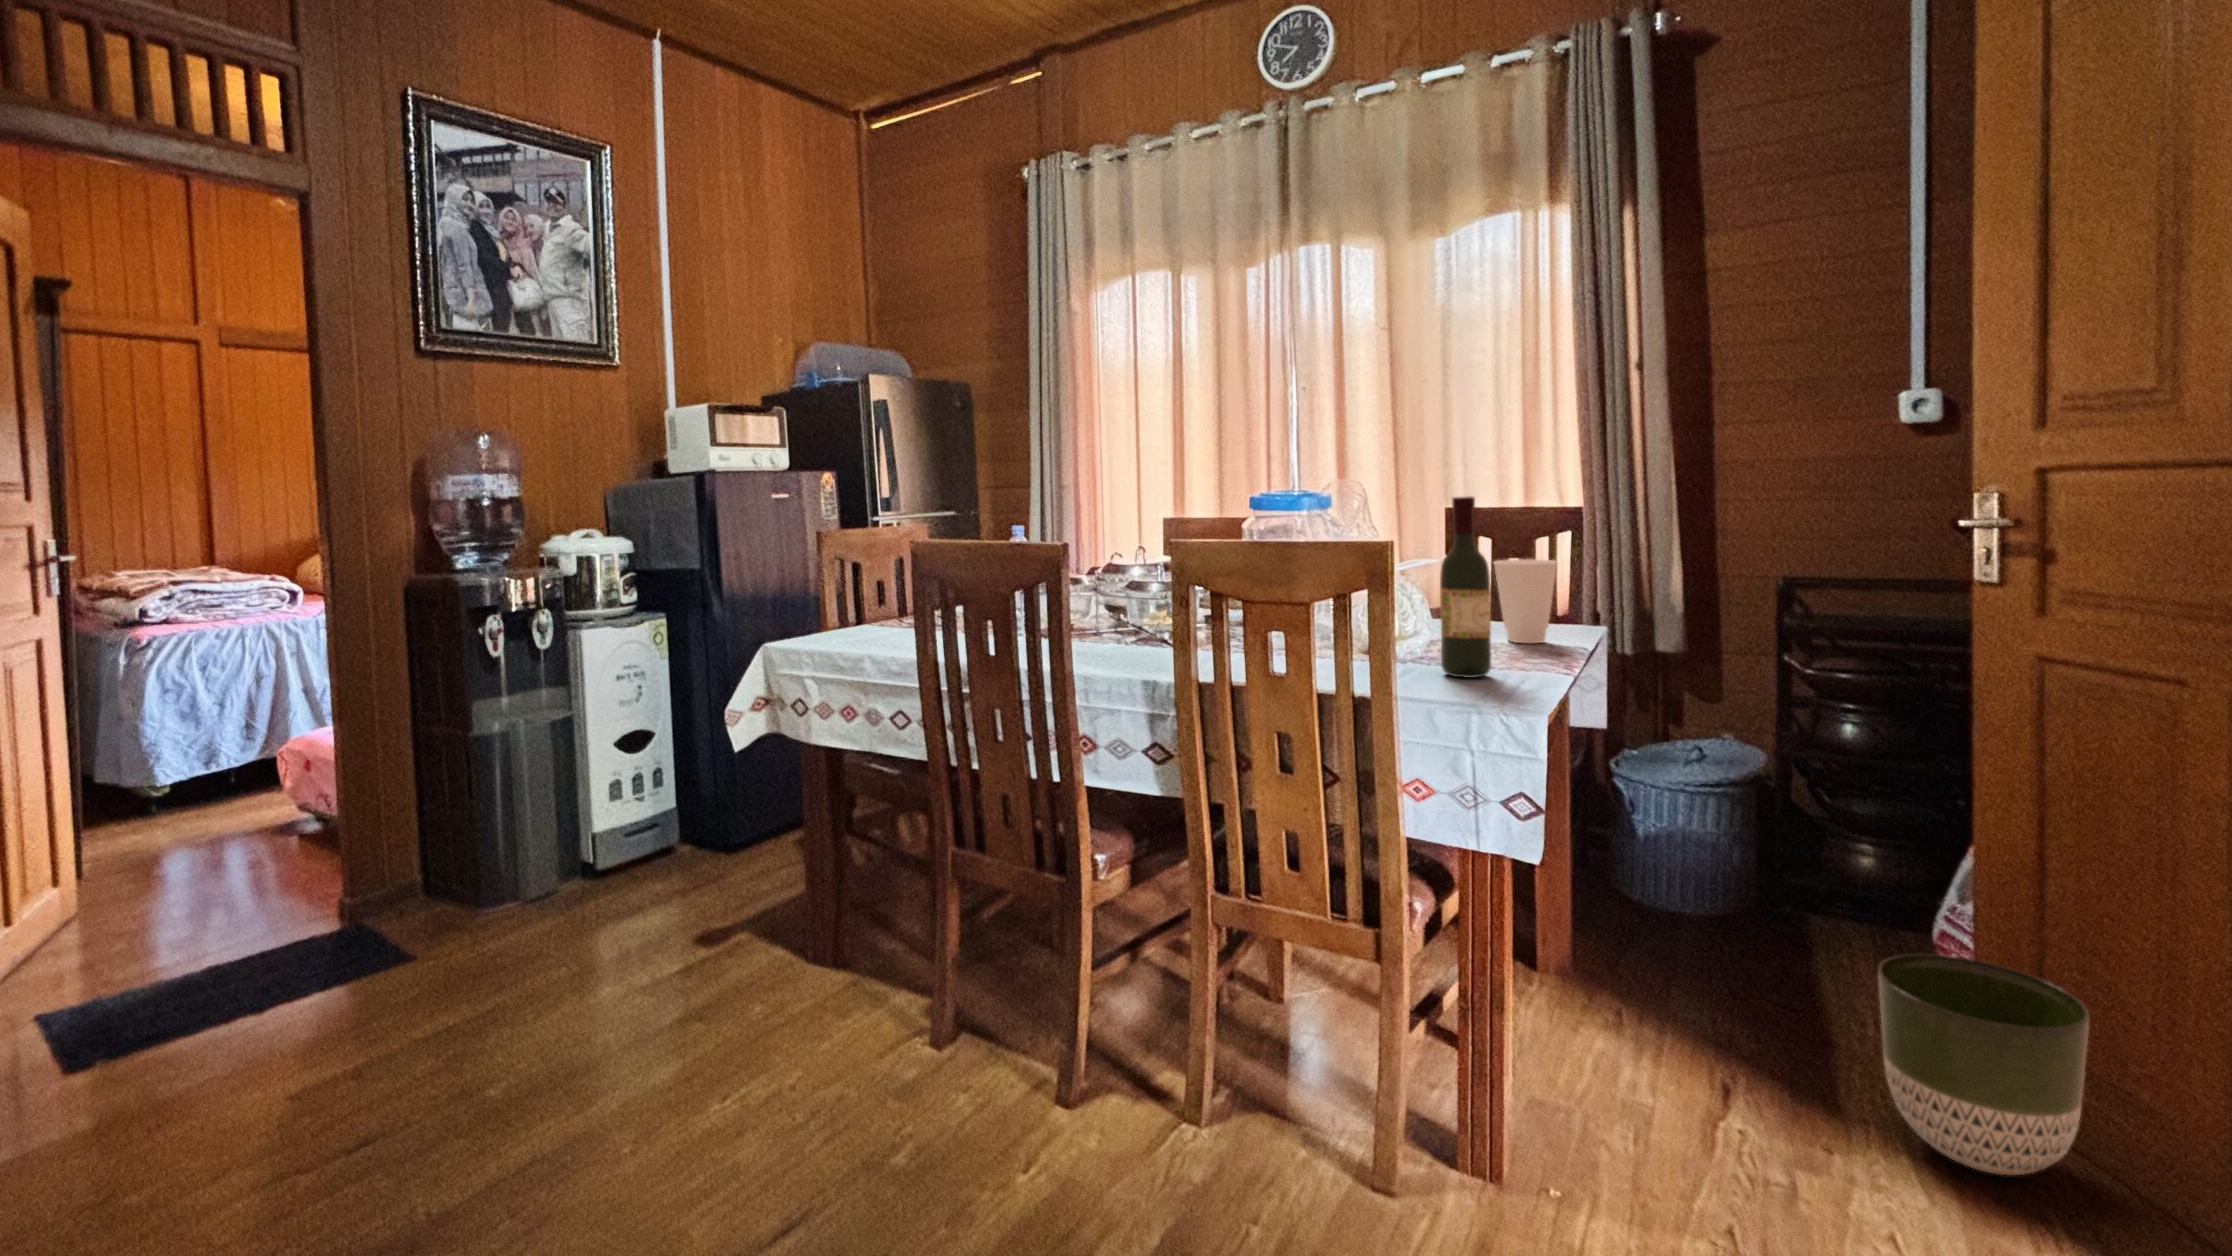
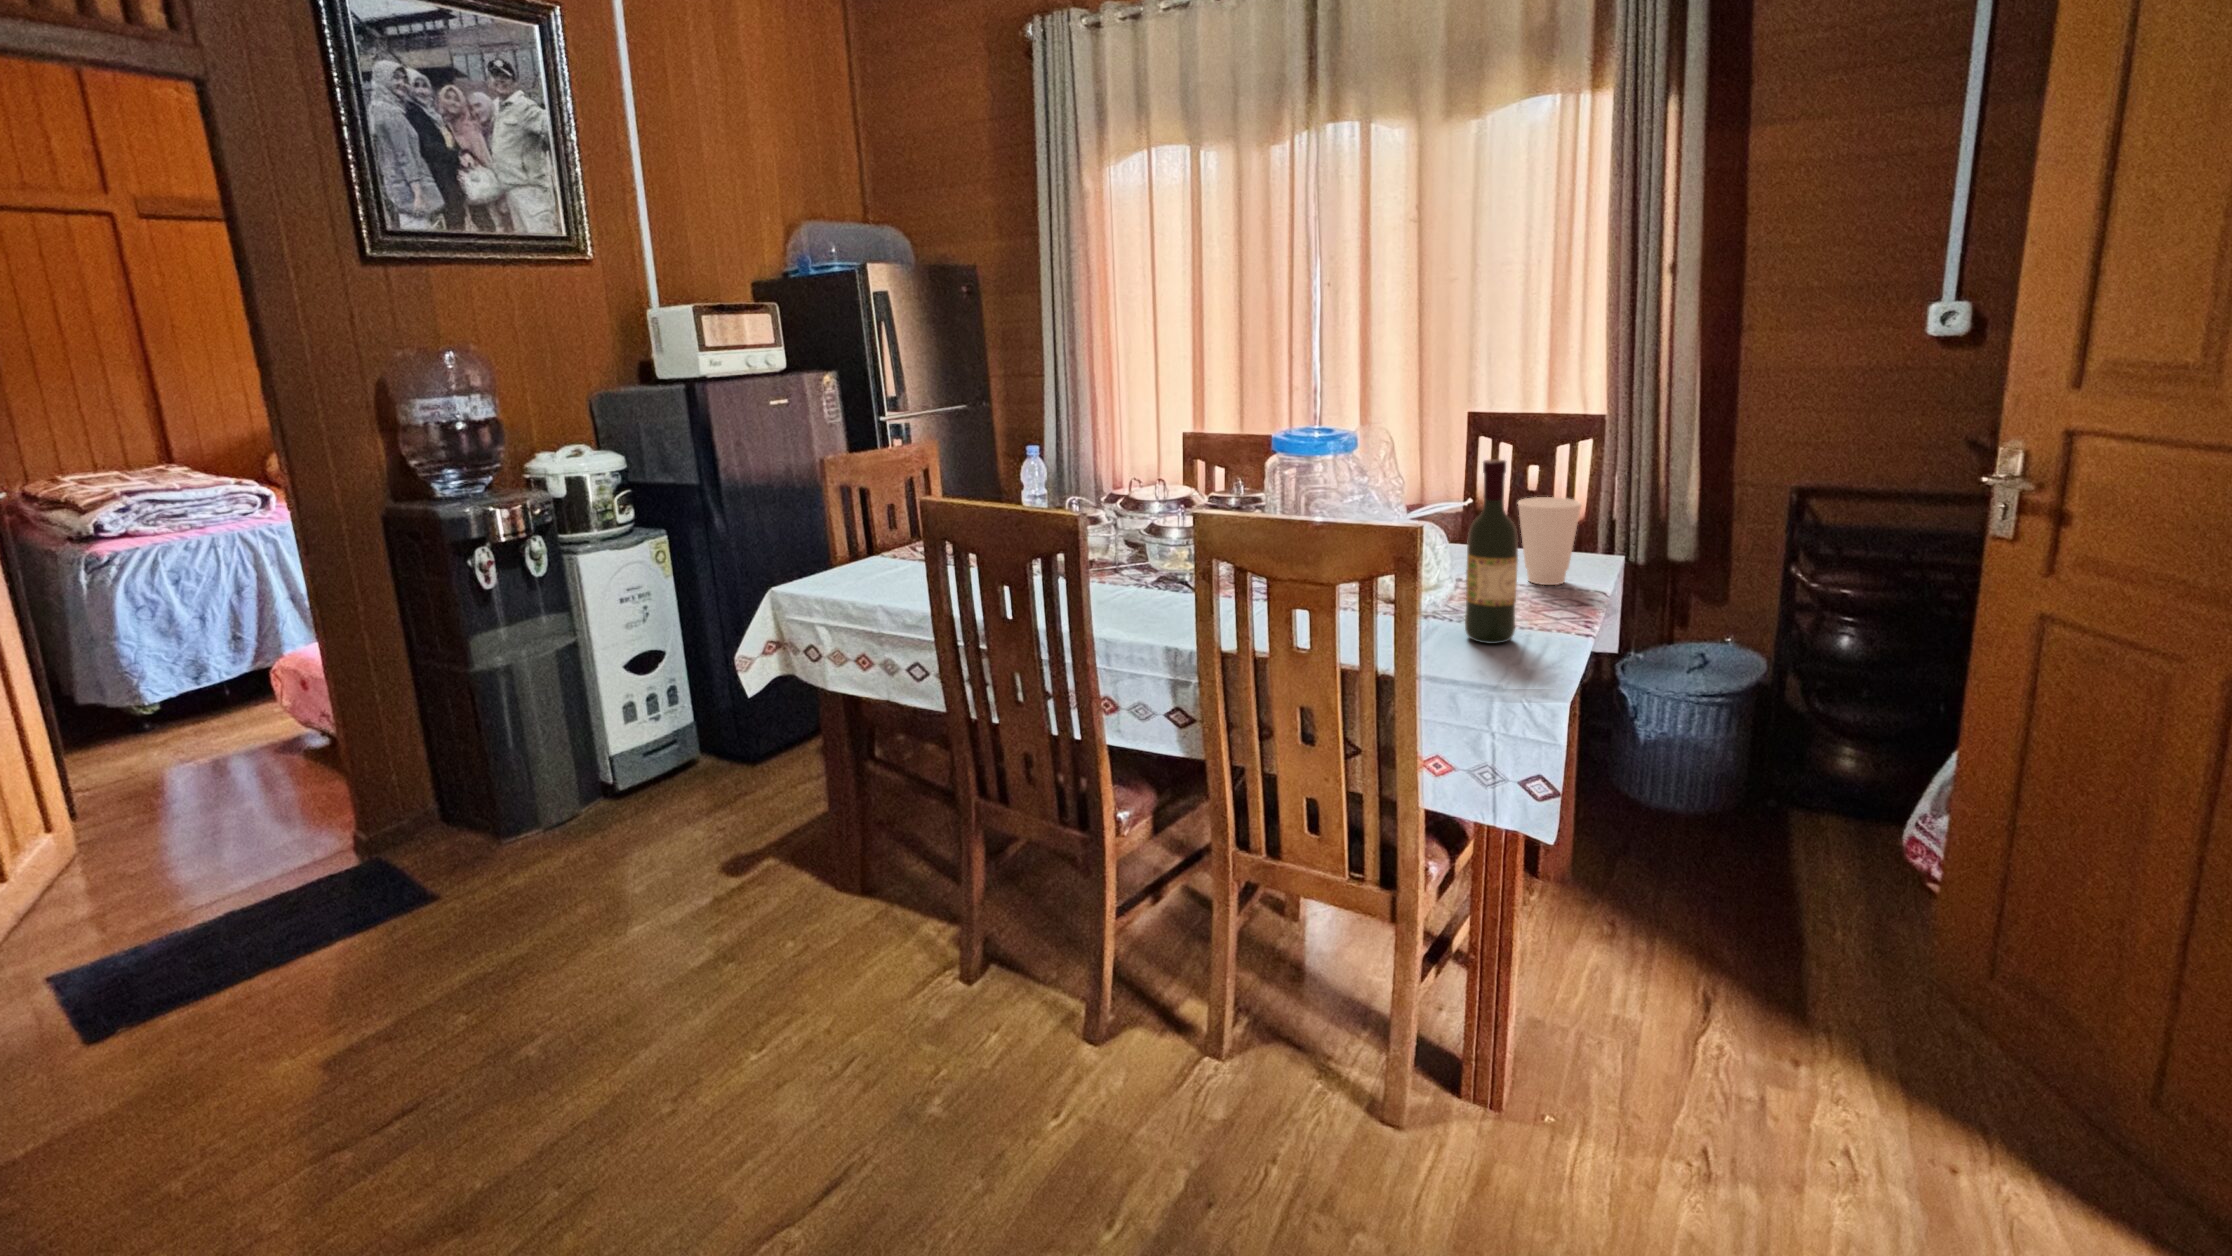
planter: present [1878,954,2089,1175] -> none [1858,885,2050,1087]

